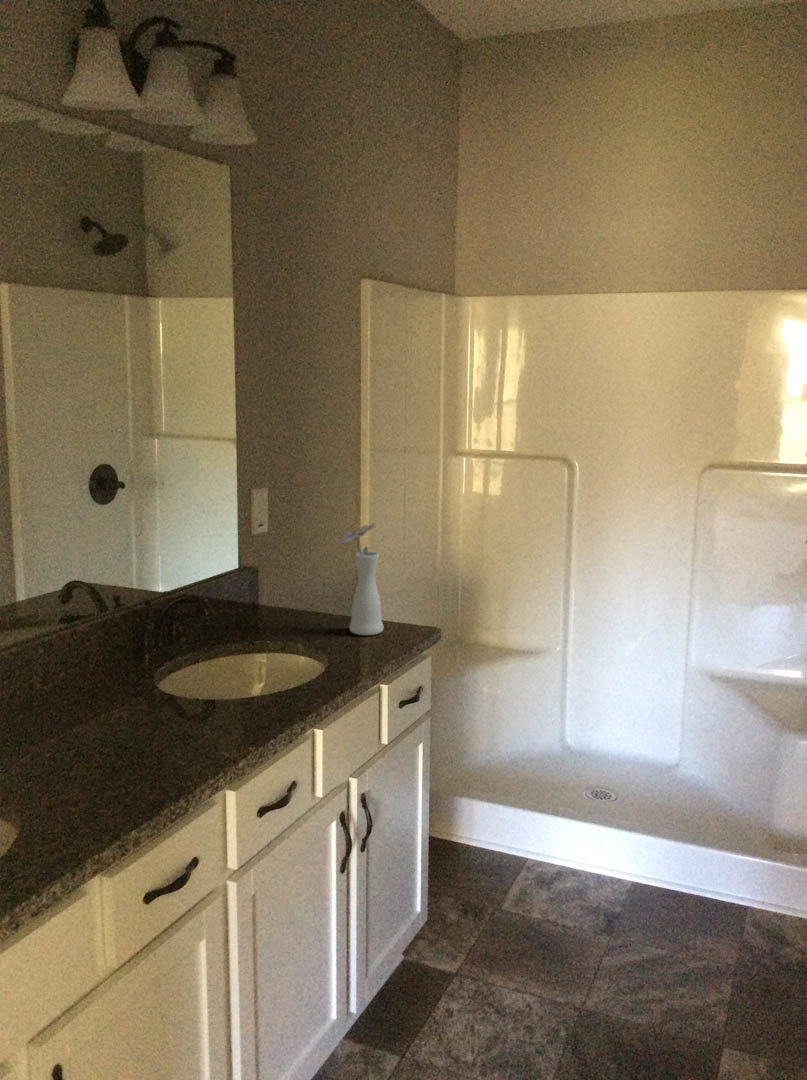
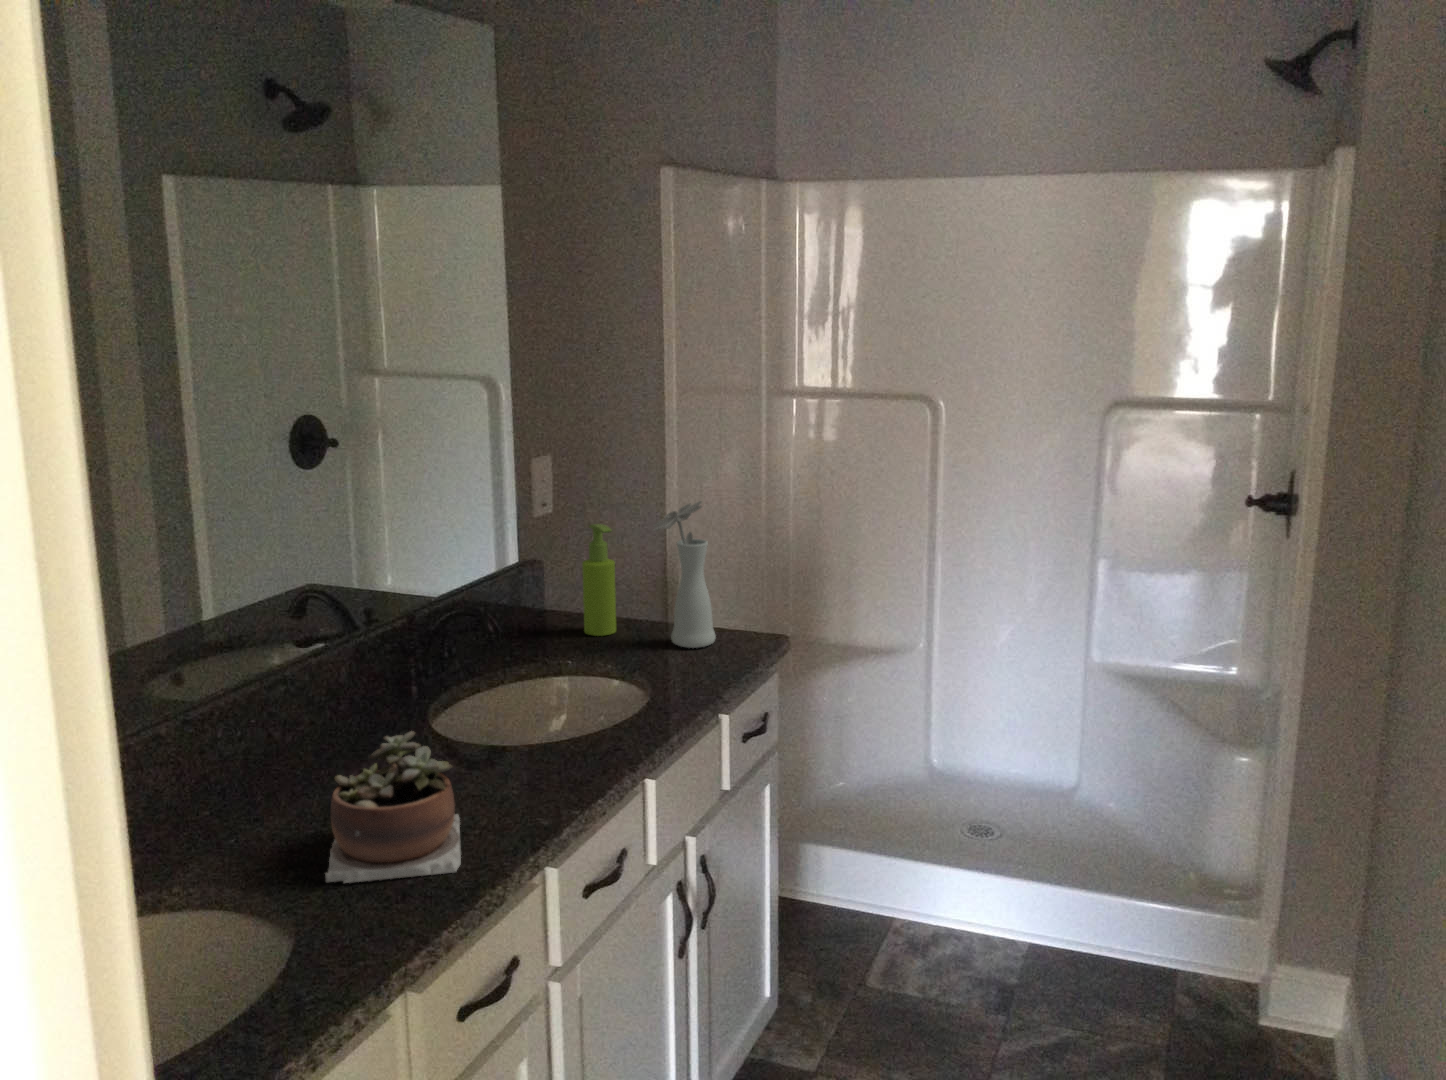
soap dispenser: none [285,539,309,625] -> present [582,524,616,636]
succulent plant: none [50,680,162,793] -> present [325,731,461,883]

